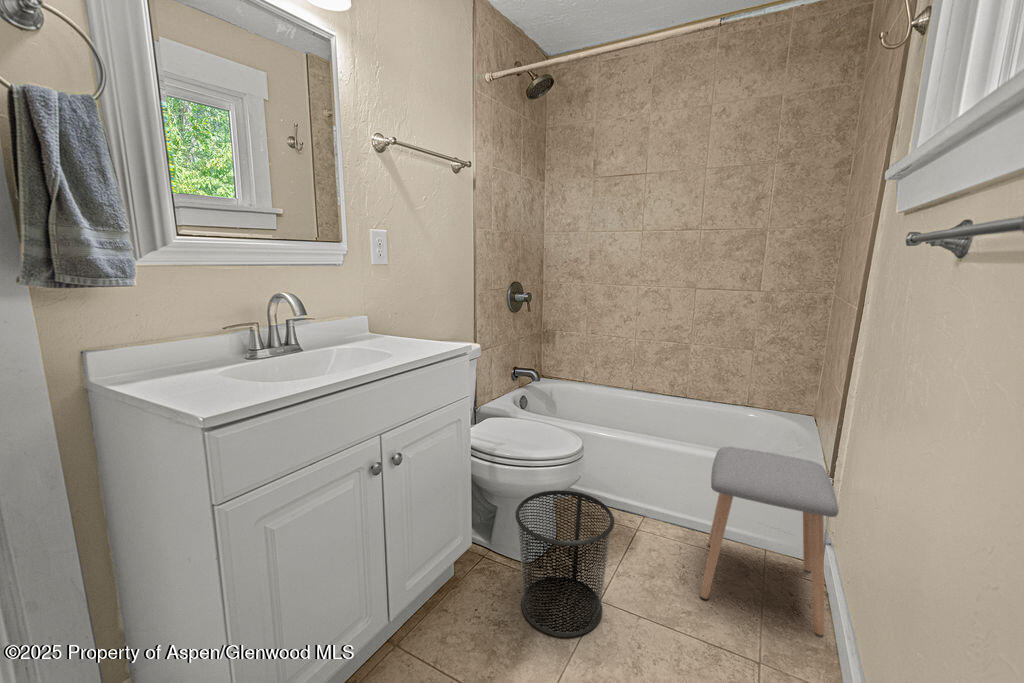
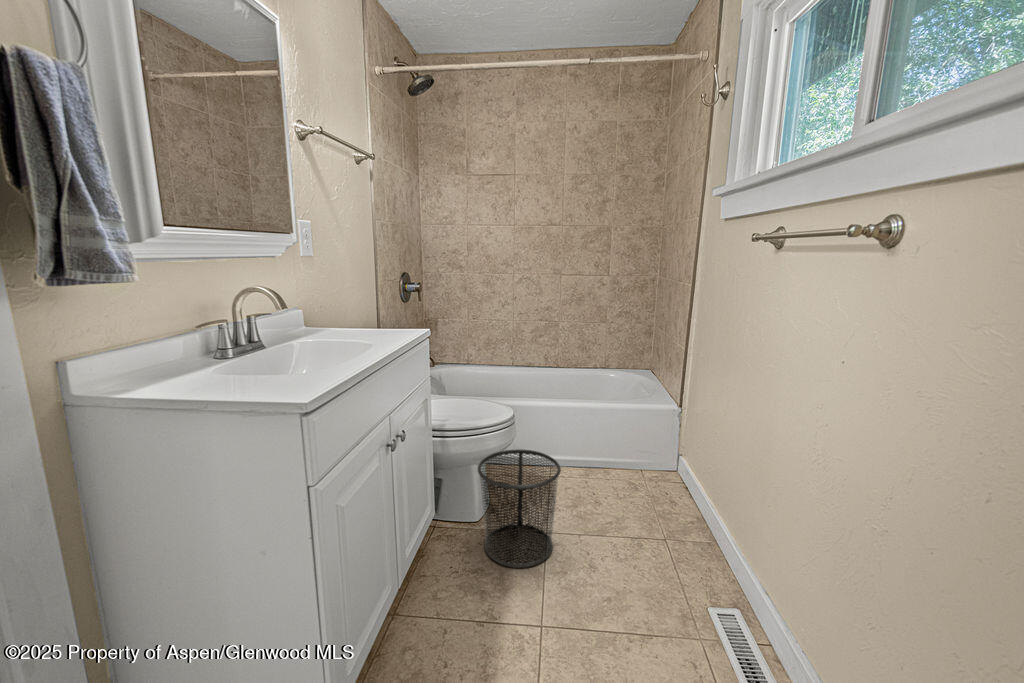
stool: present [700,447,838,637] -> none [603,396,700,517]

